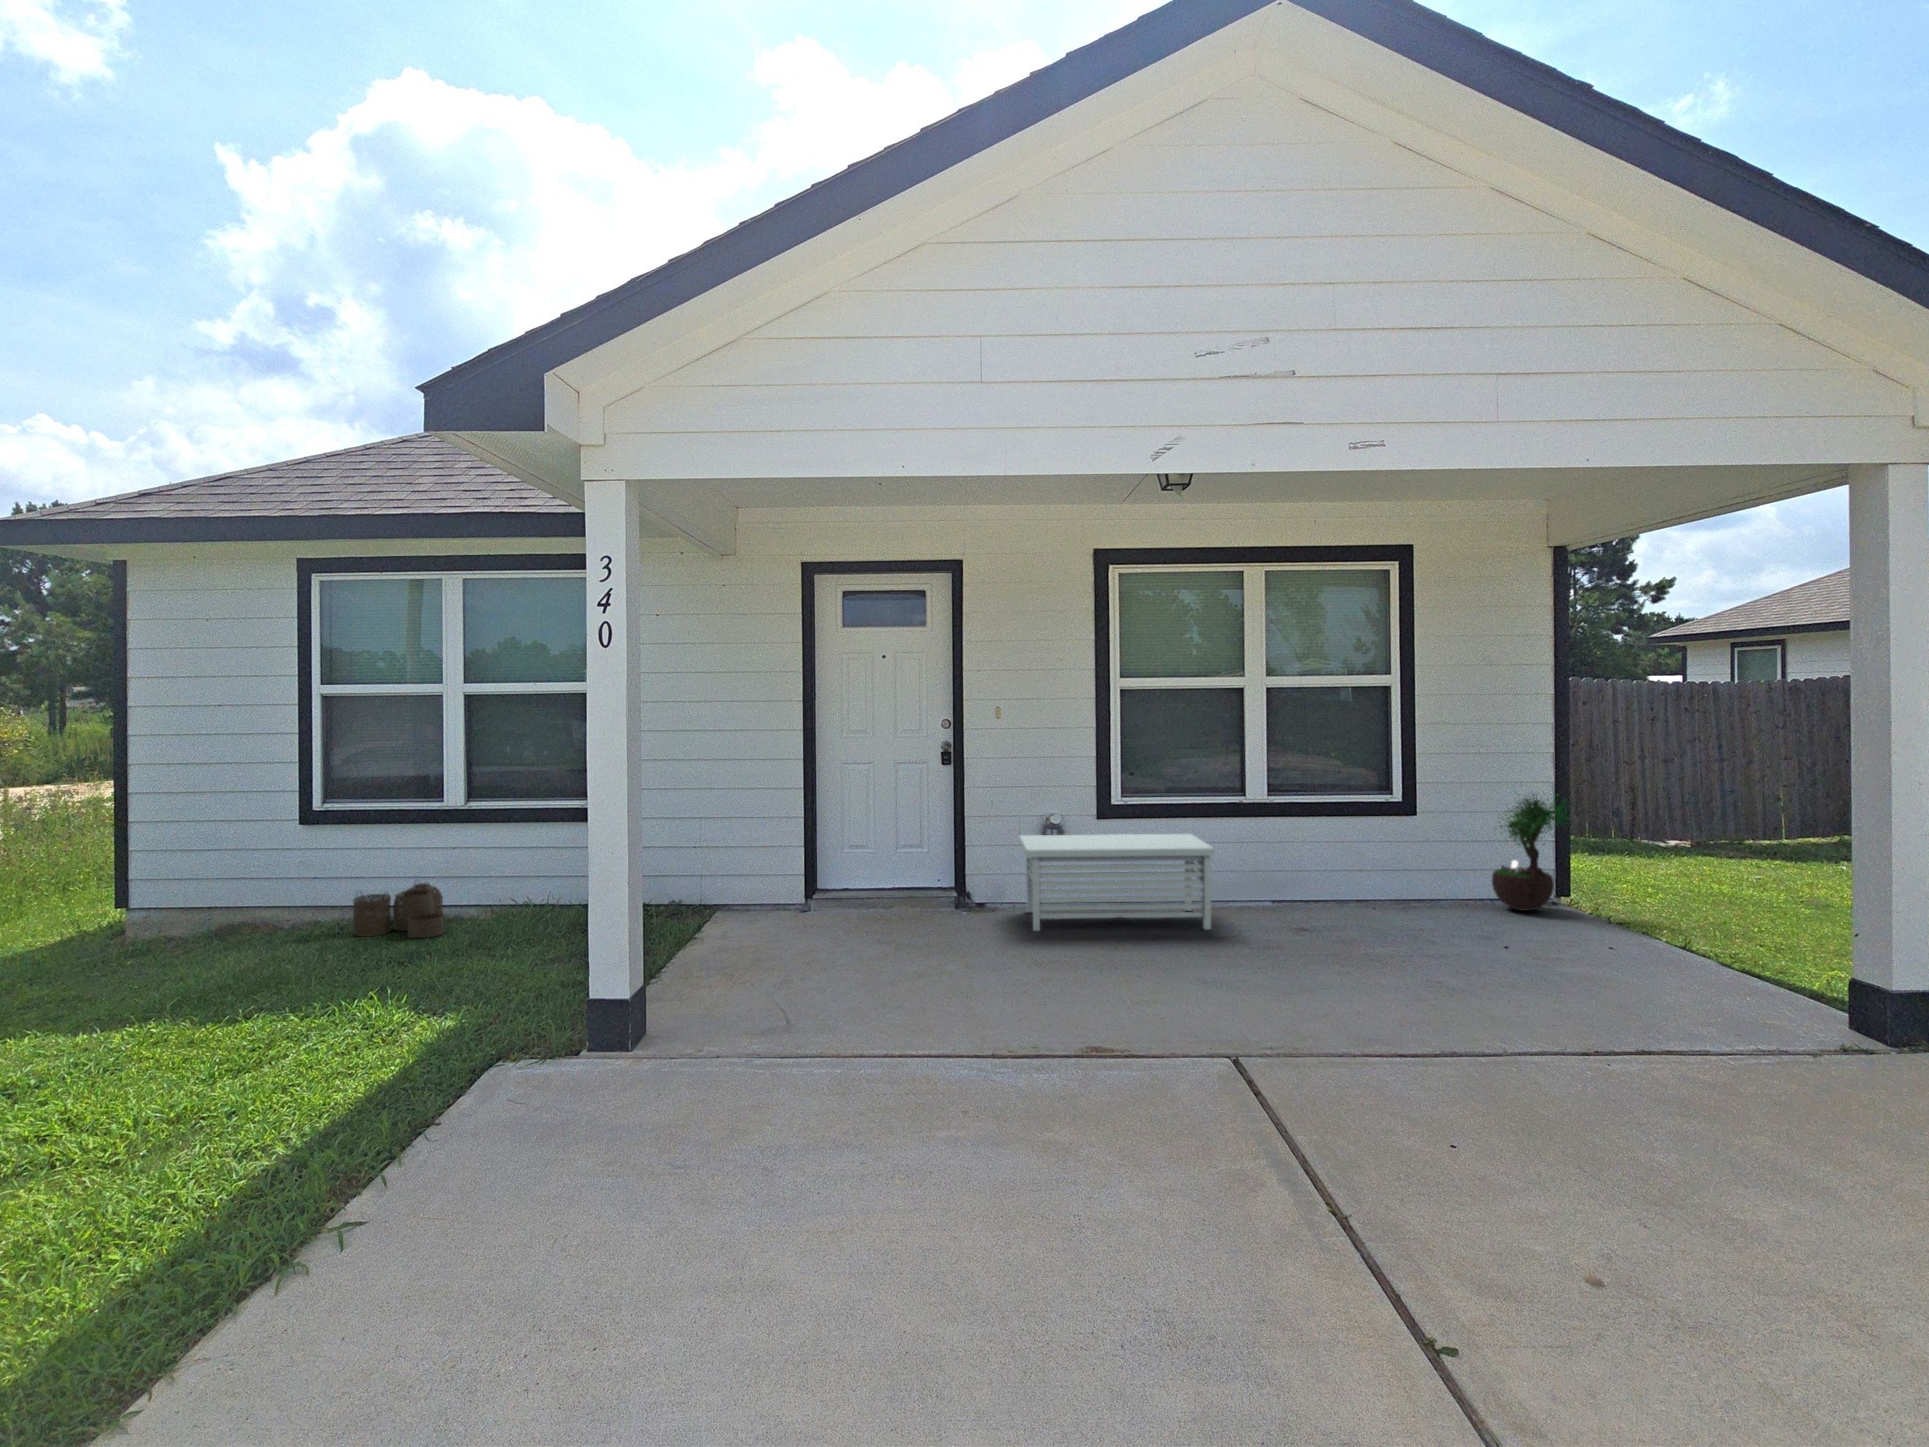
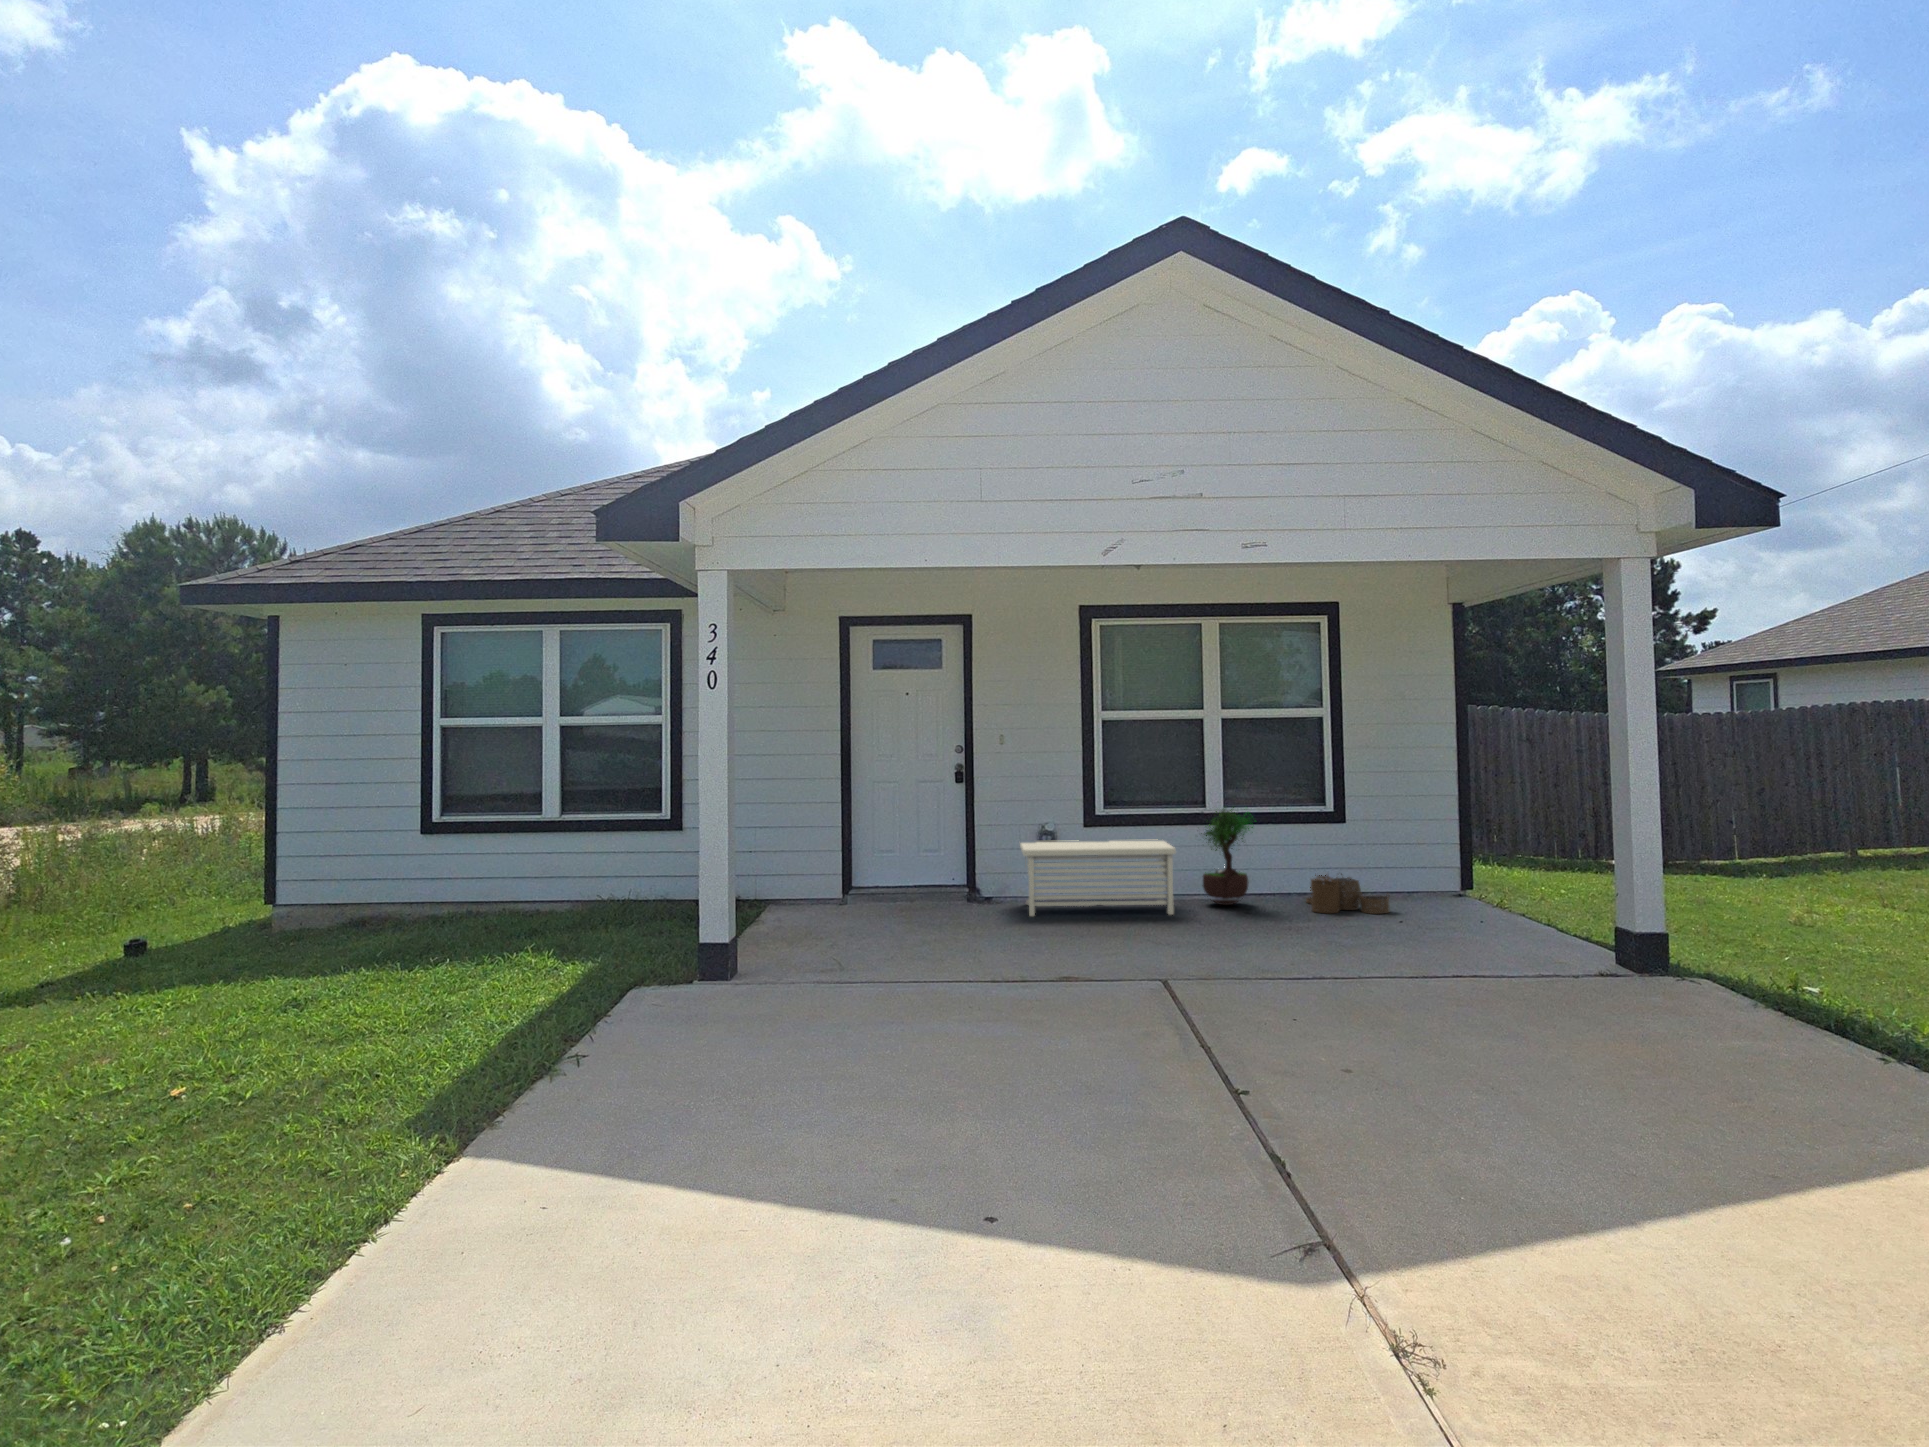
potted tree: present [1492,793,1571,911] -> present [1201,807,1256,905]
woven basket: present [353,883,444,938] -> present [1306,874,1389,914]

